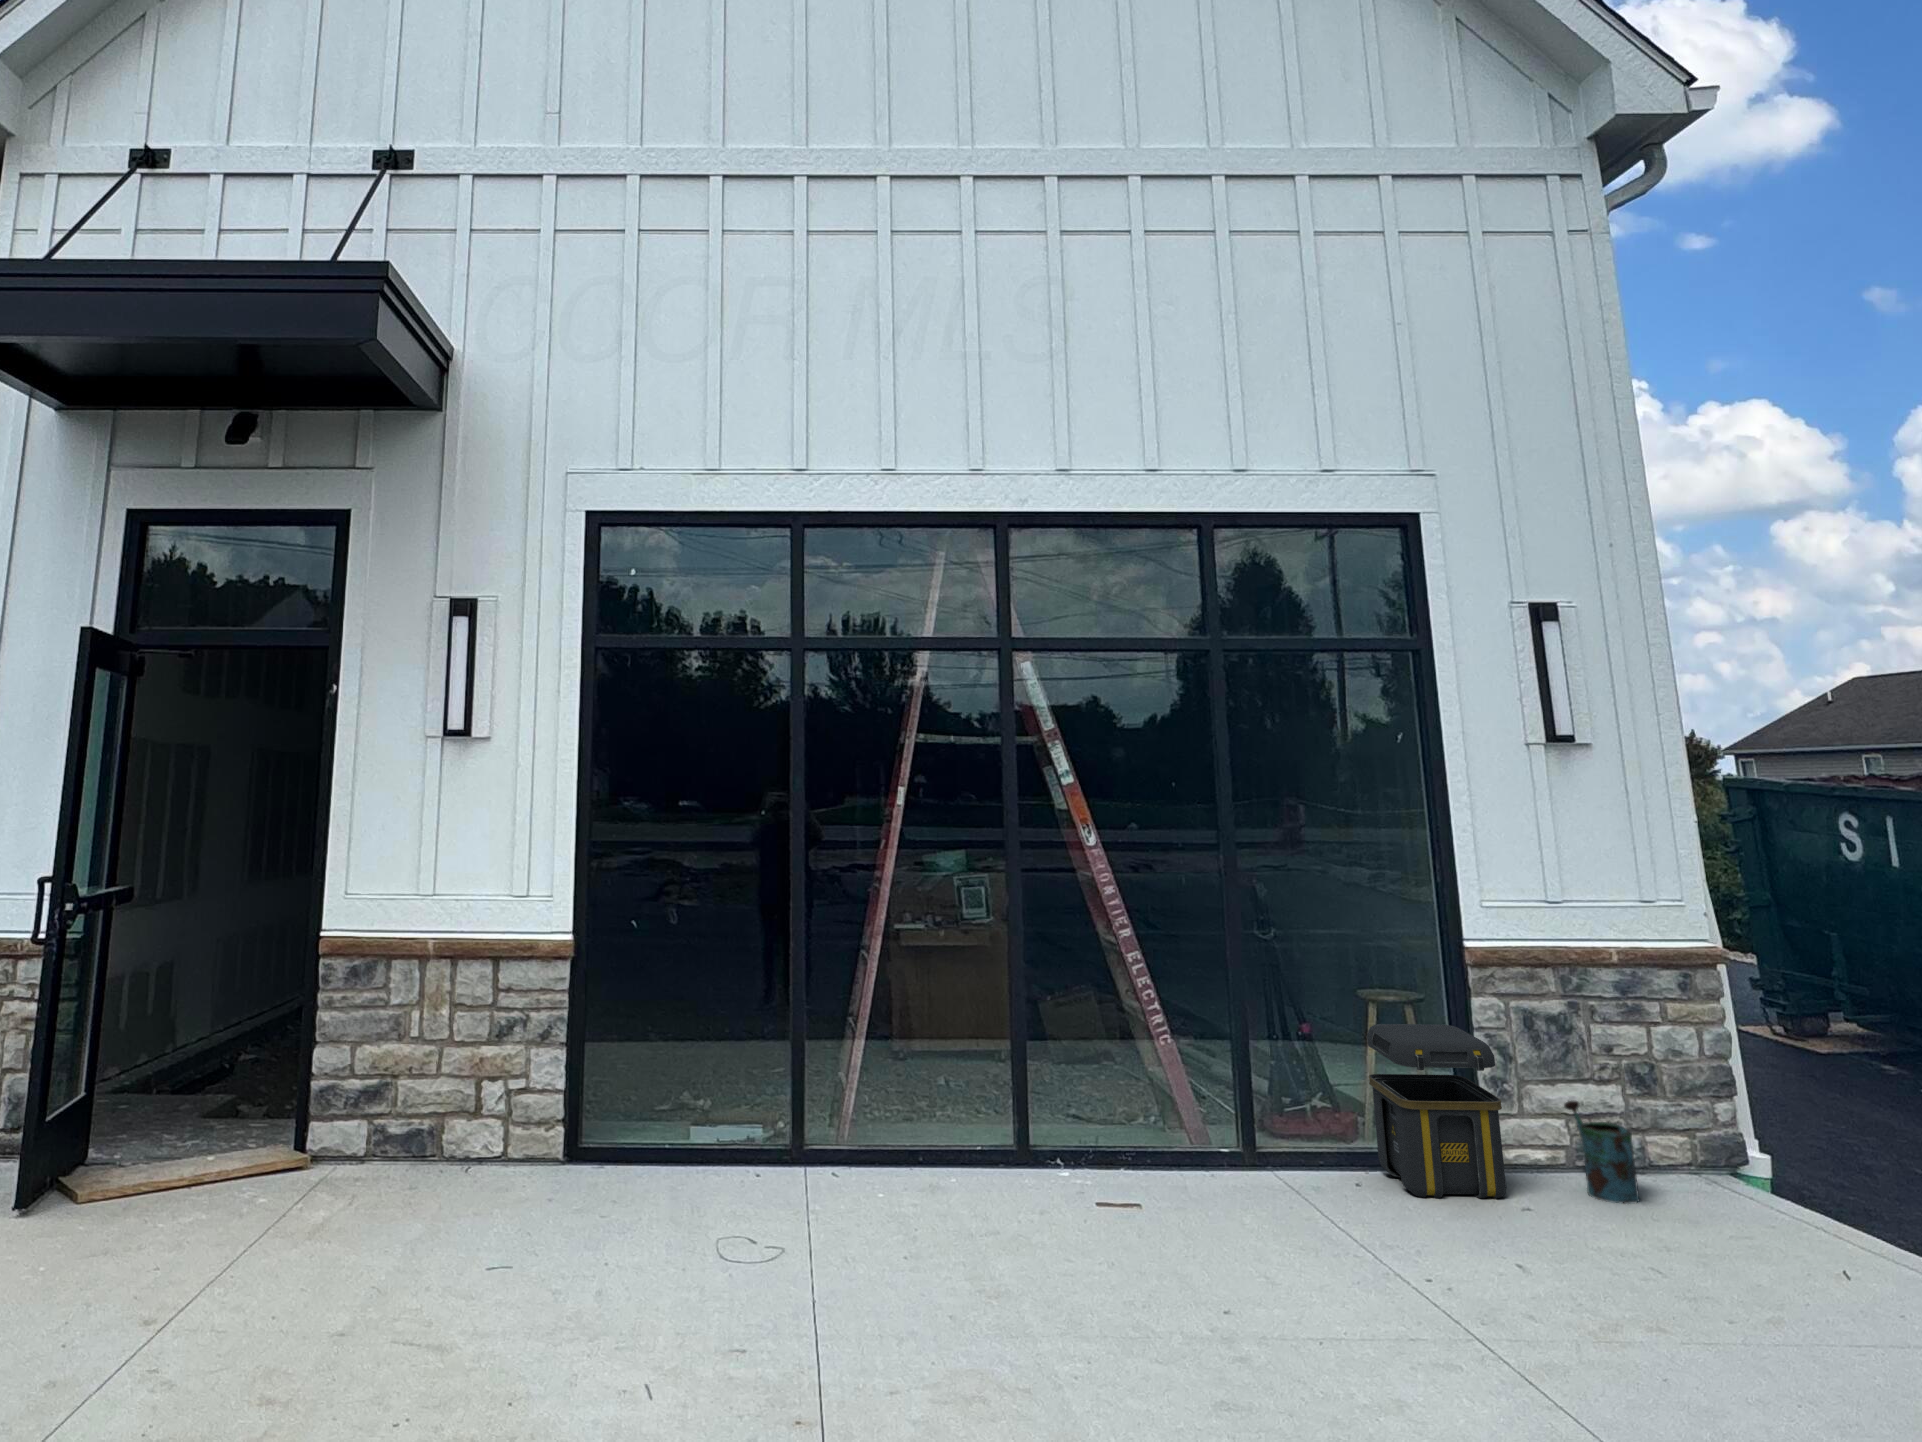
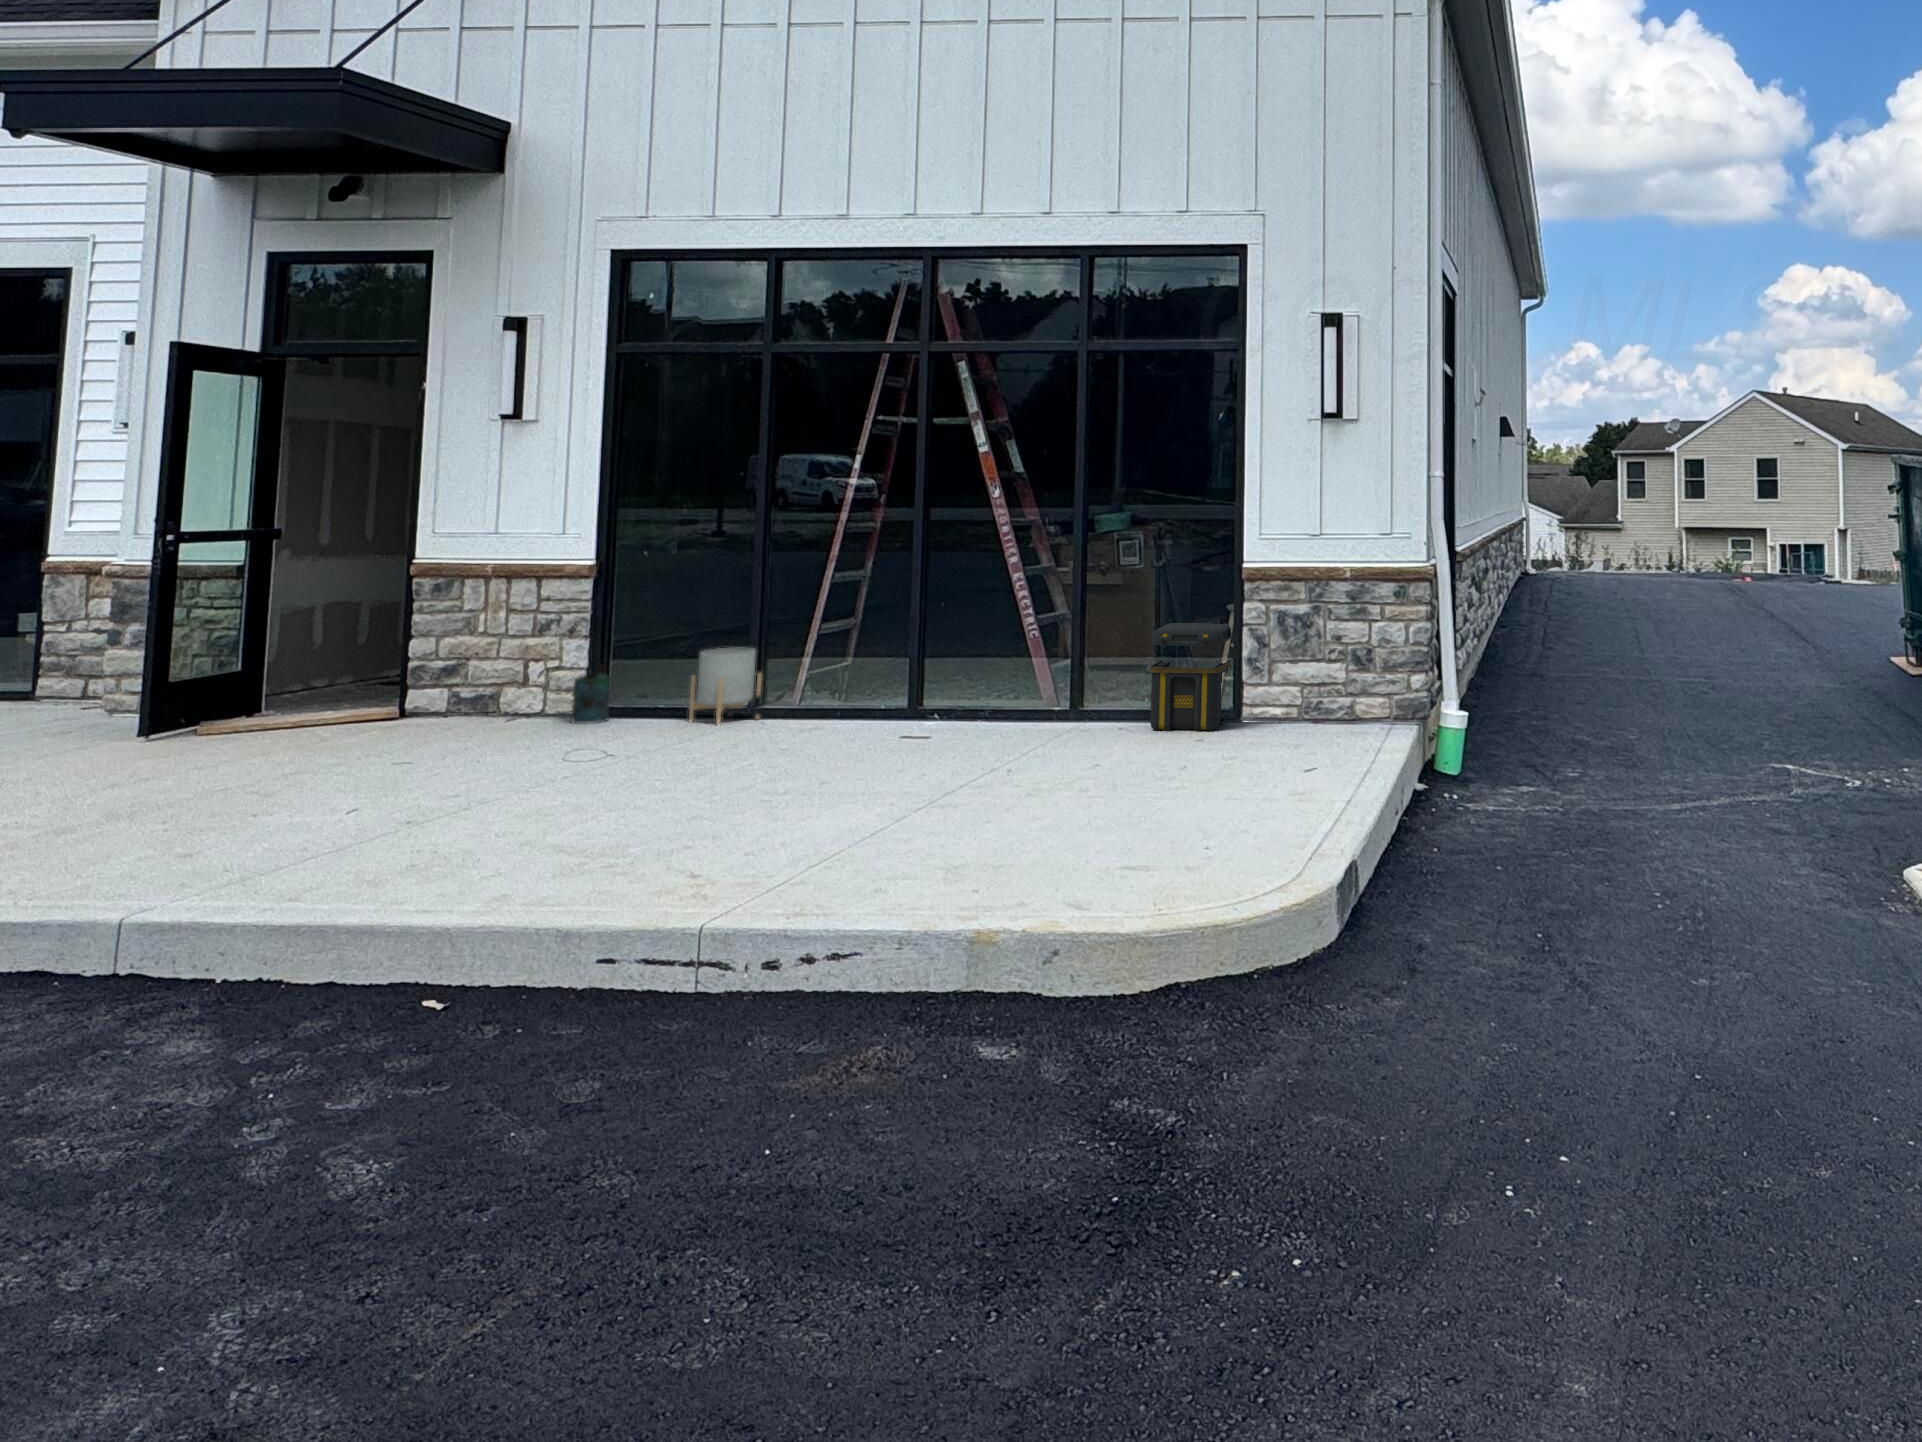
planter: none [736,1063,821,1193] -> present [689,647,762,725]
watering can: present [1564,1101,1640,1204] -> present [572,664,611,724]

